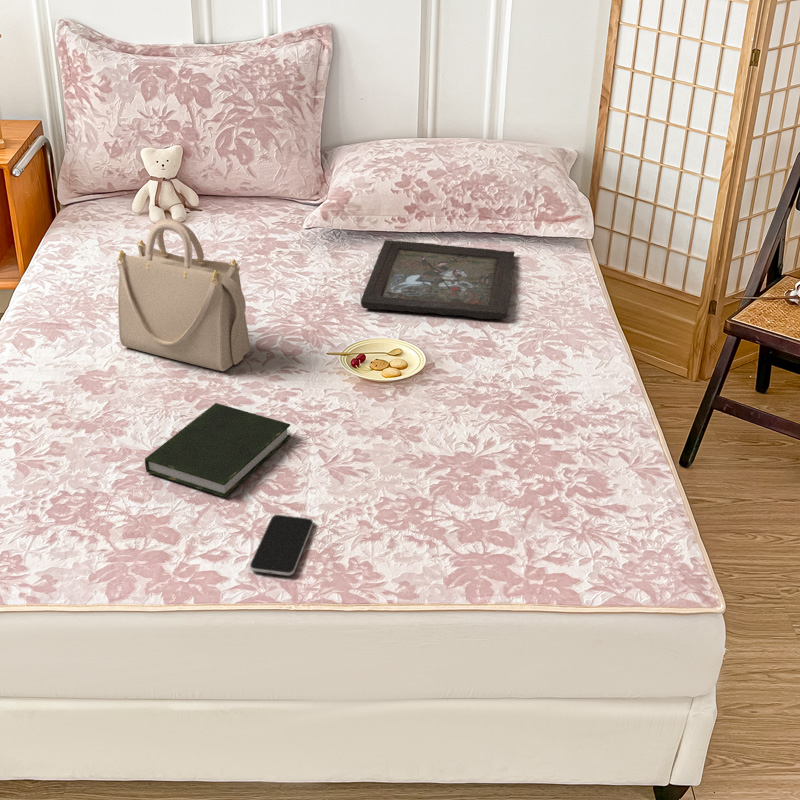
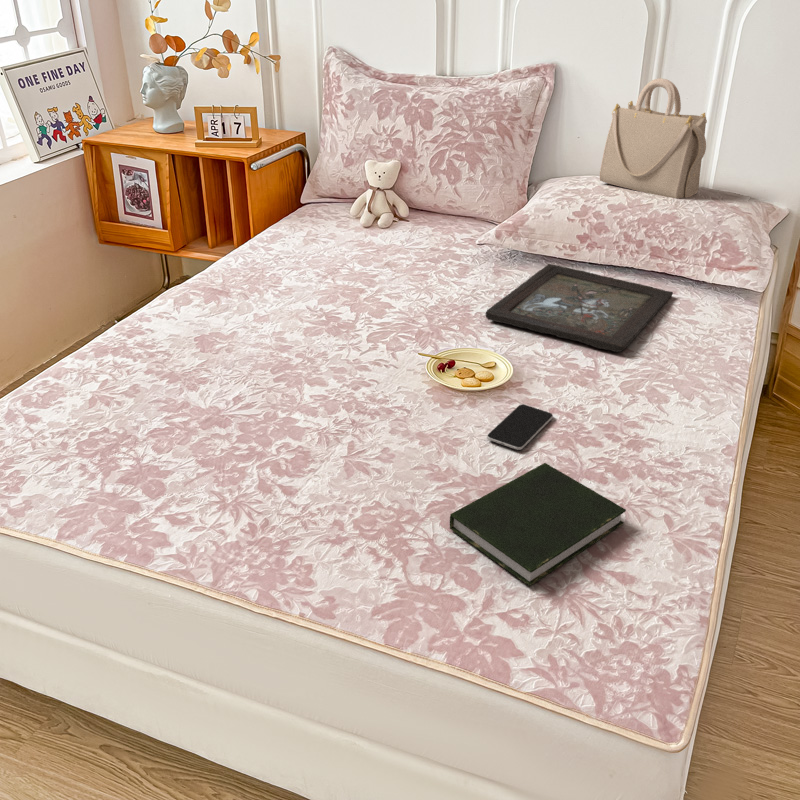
handbag: present [117,219,250,371] -> present [600,78,707,199]
book: present [145,403,291,497] -> present [450,463,626,586]
smartphone: present [250,515,313,575] -> present [487,404,553,450]

